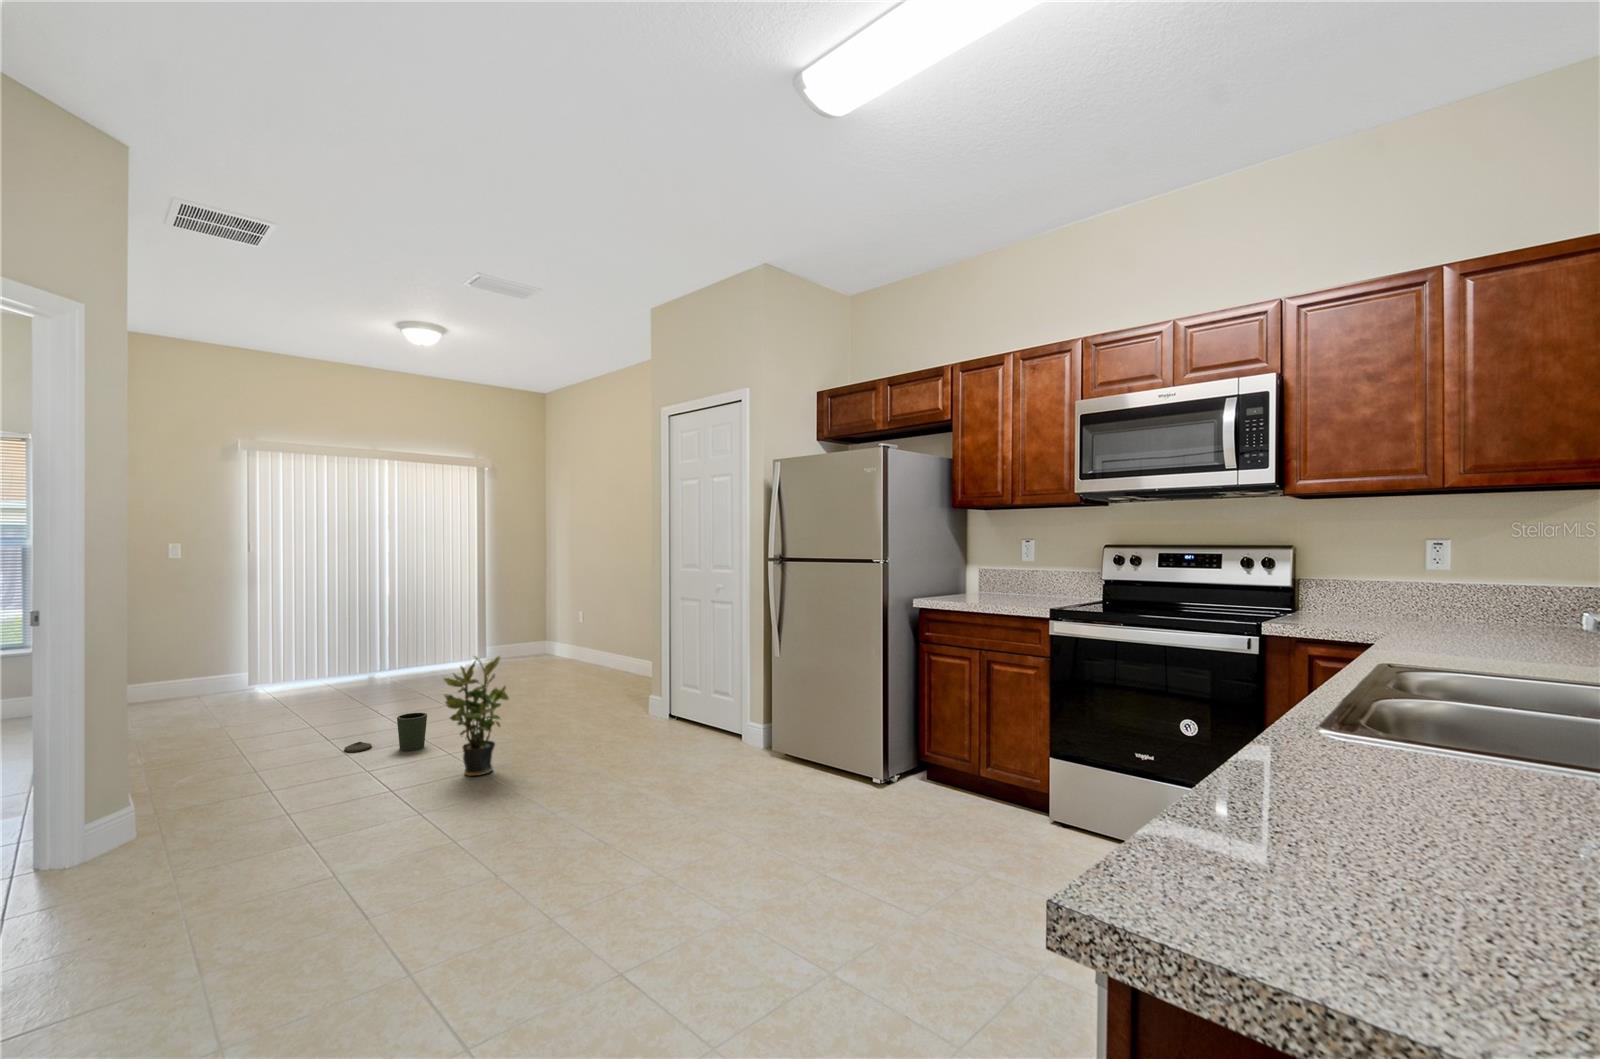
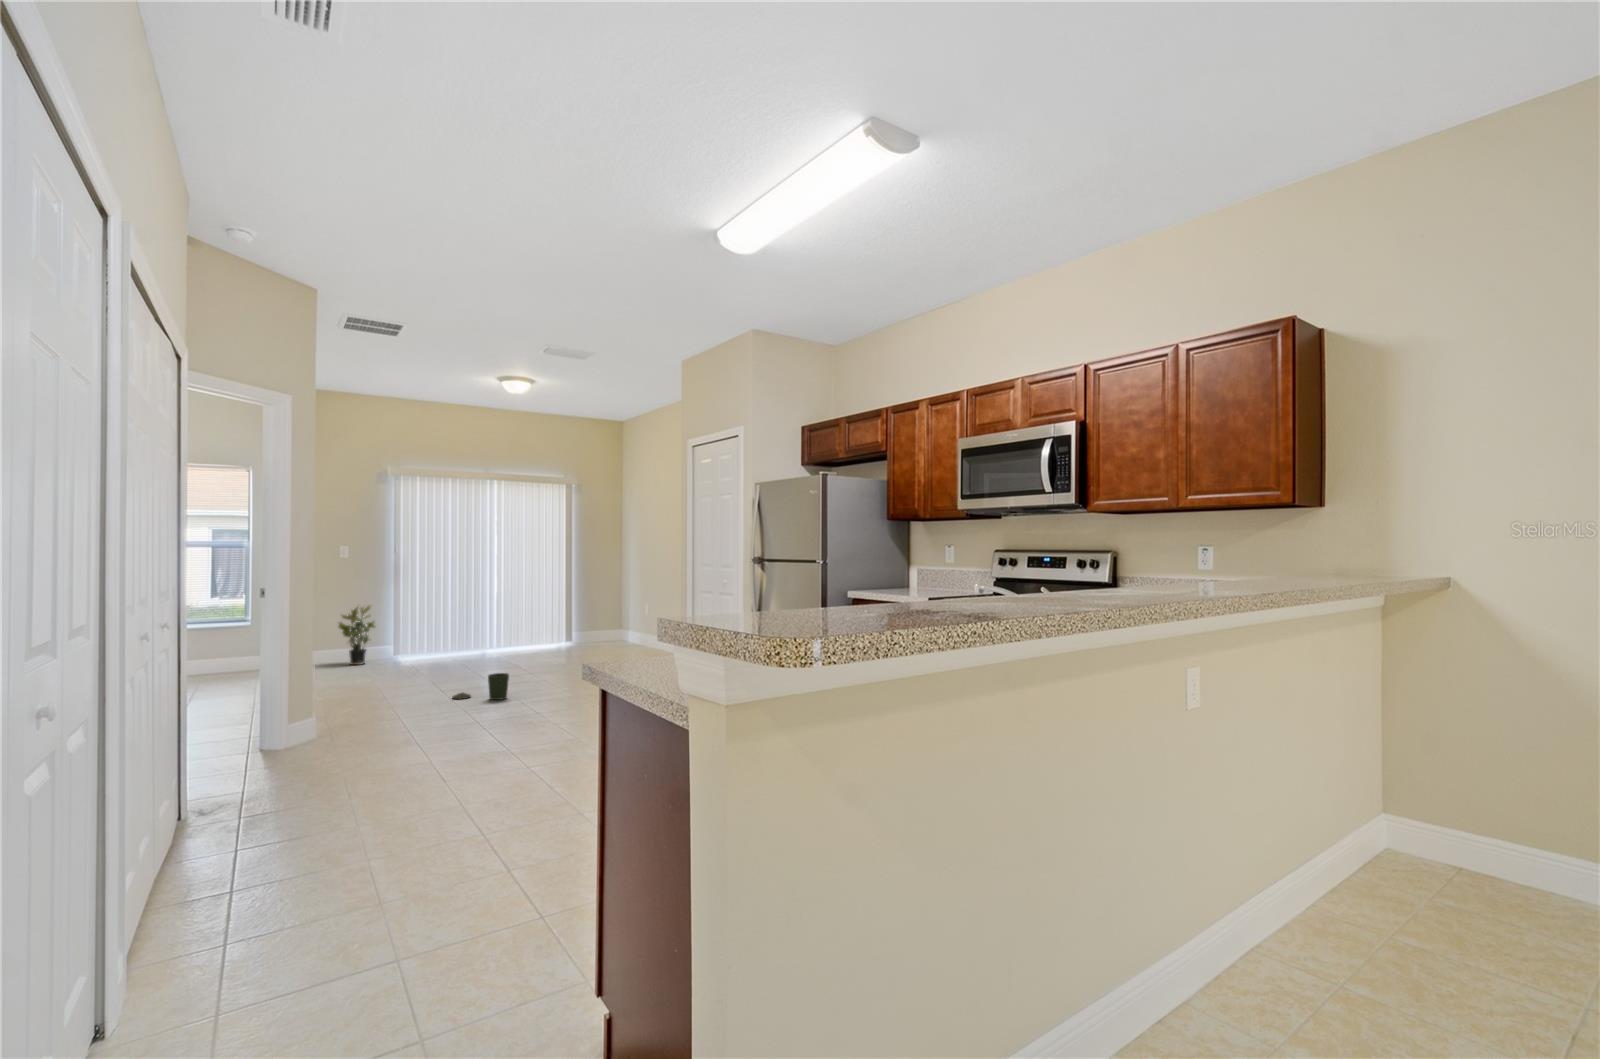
potted plant: present [444,657,509,776] -> present [339,606,375,665]

